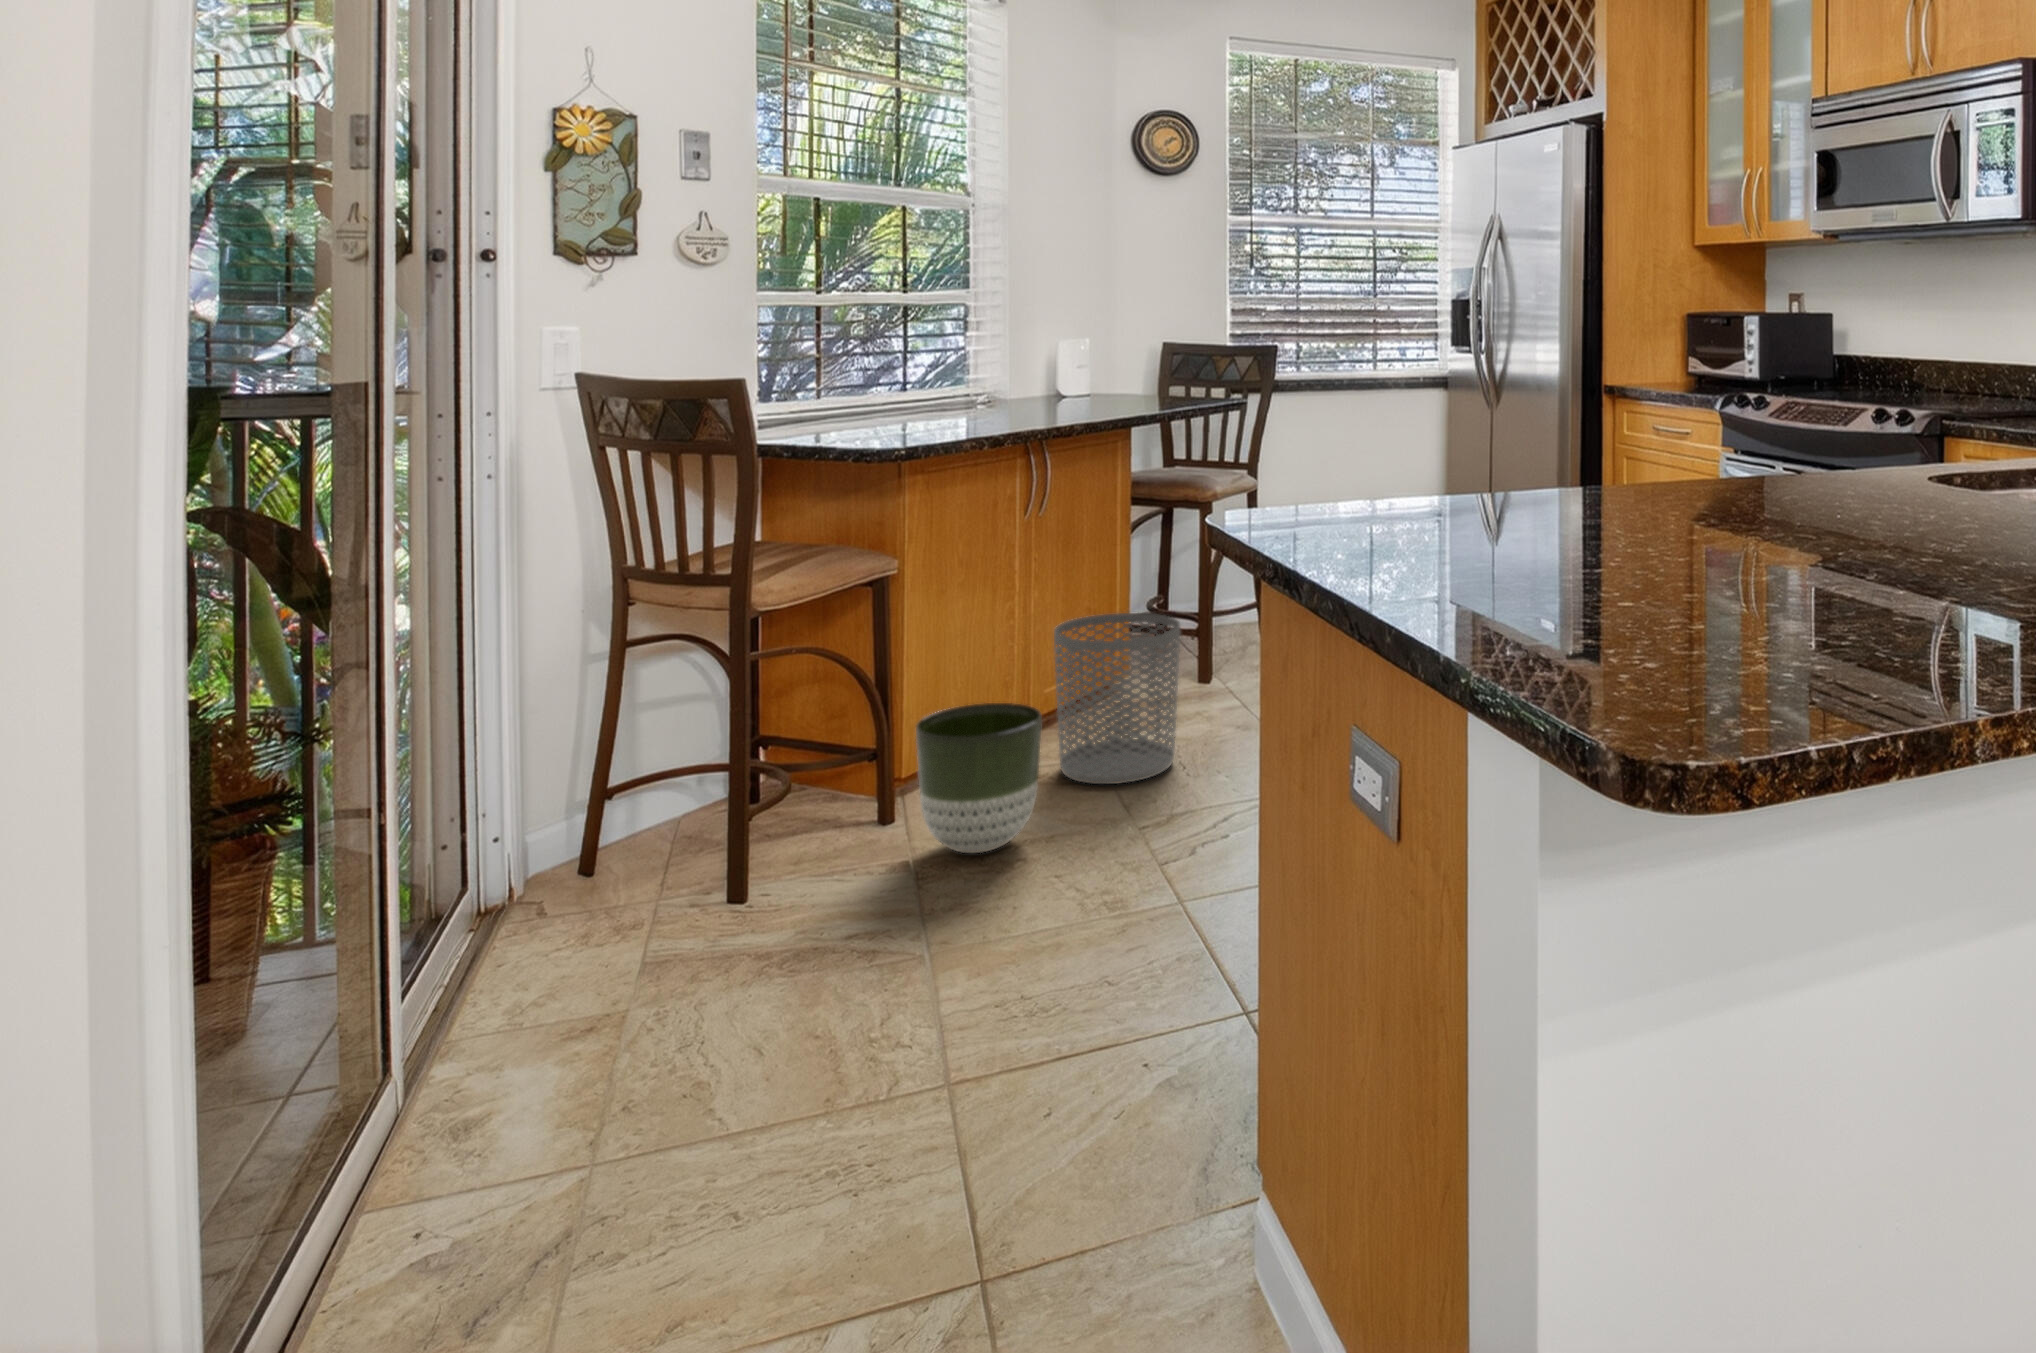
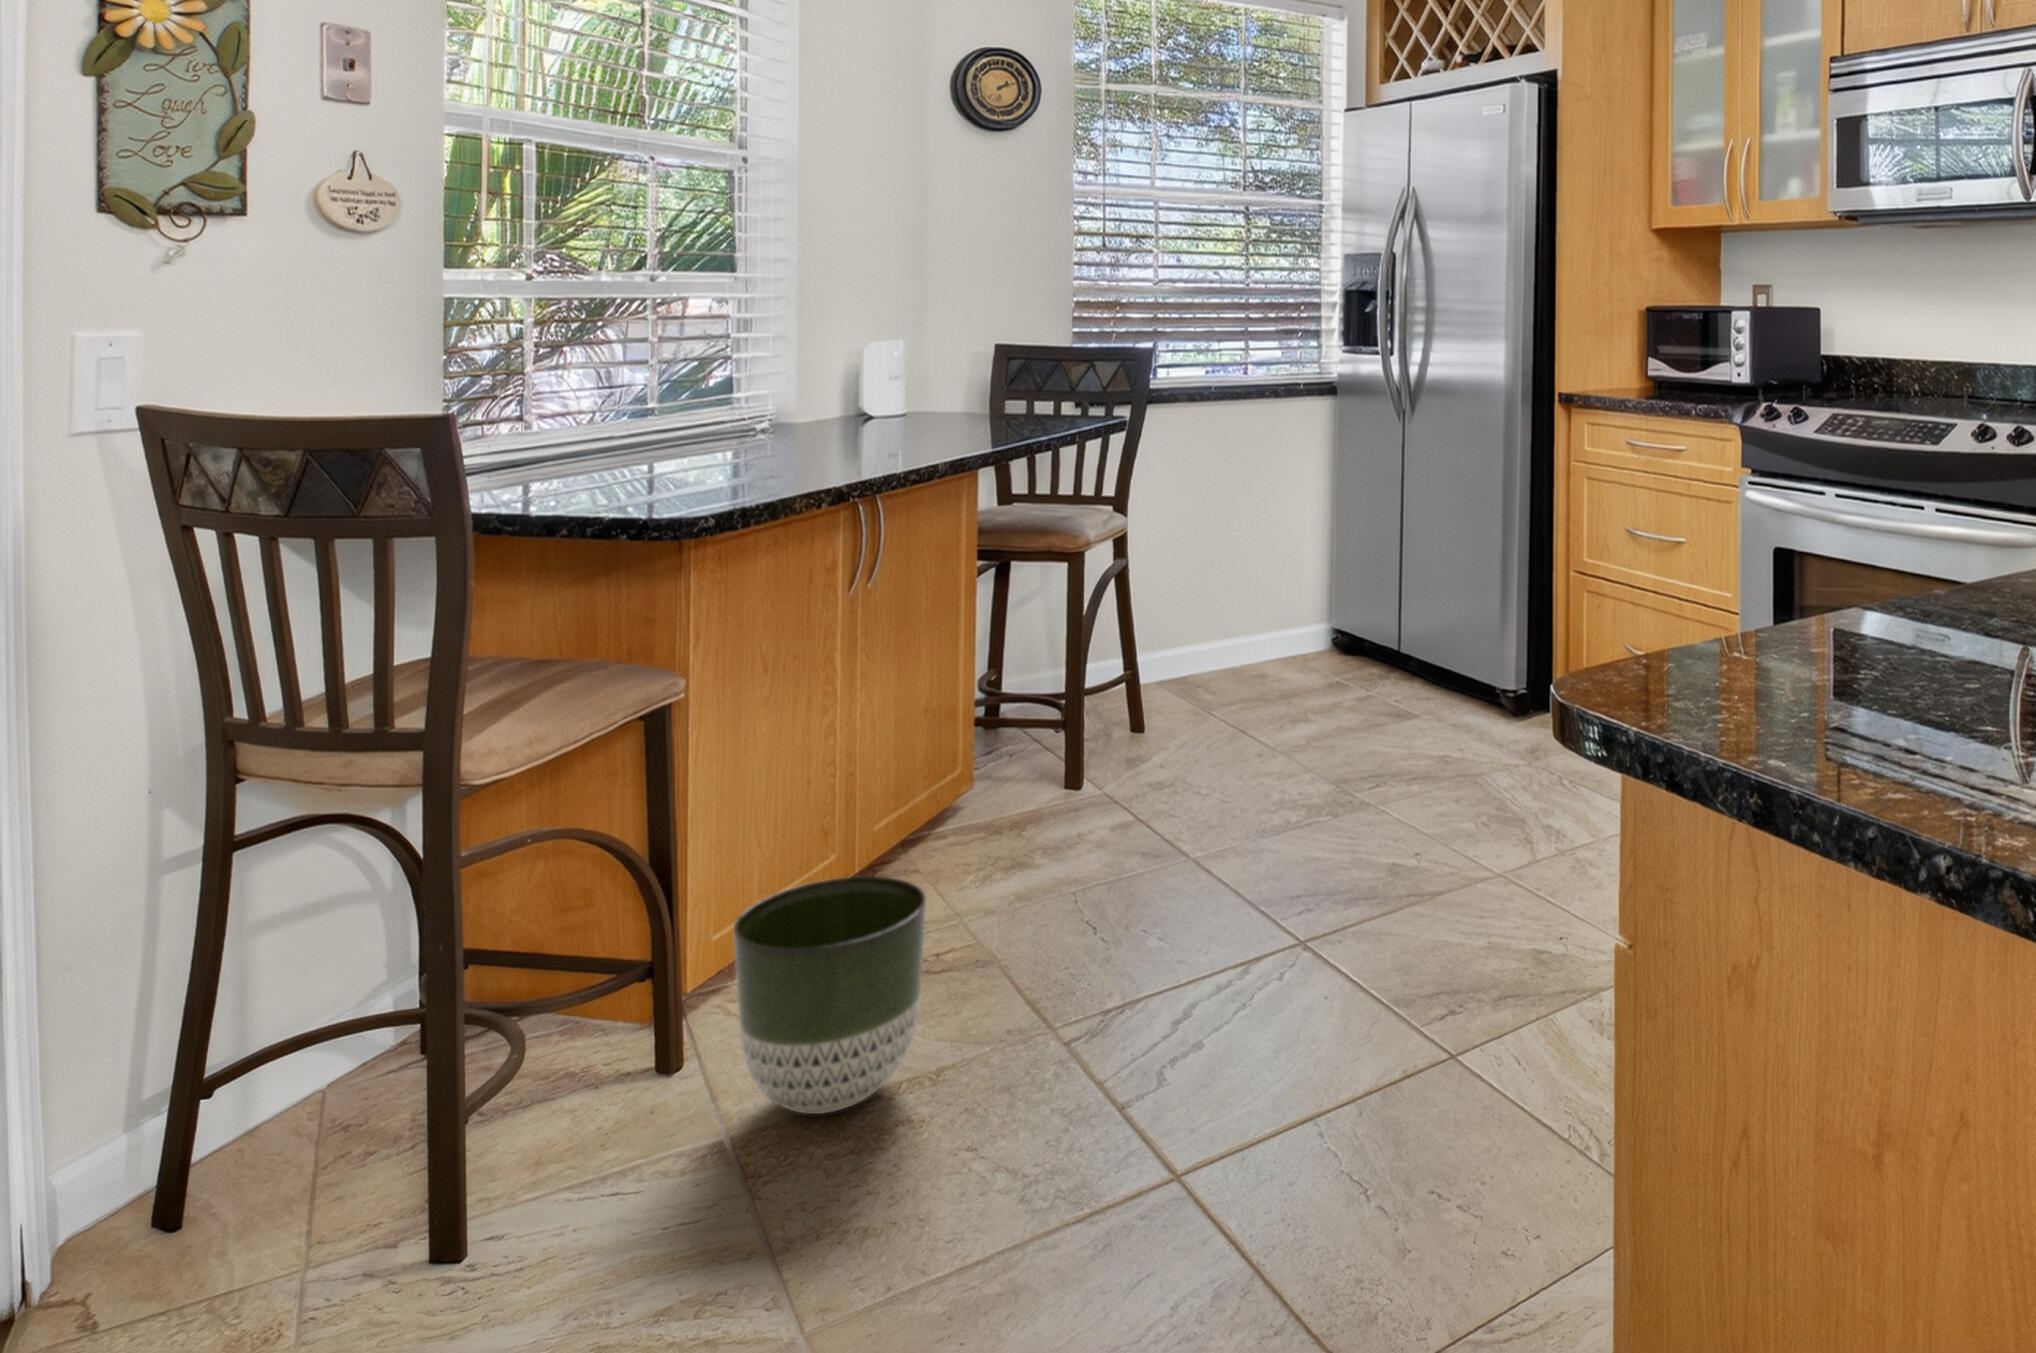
waste bin: present [1054,613,1181,784] -> none [909,718,1088,968]

